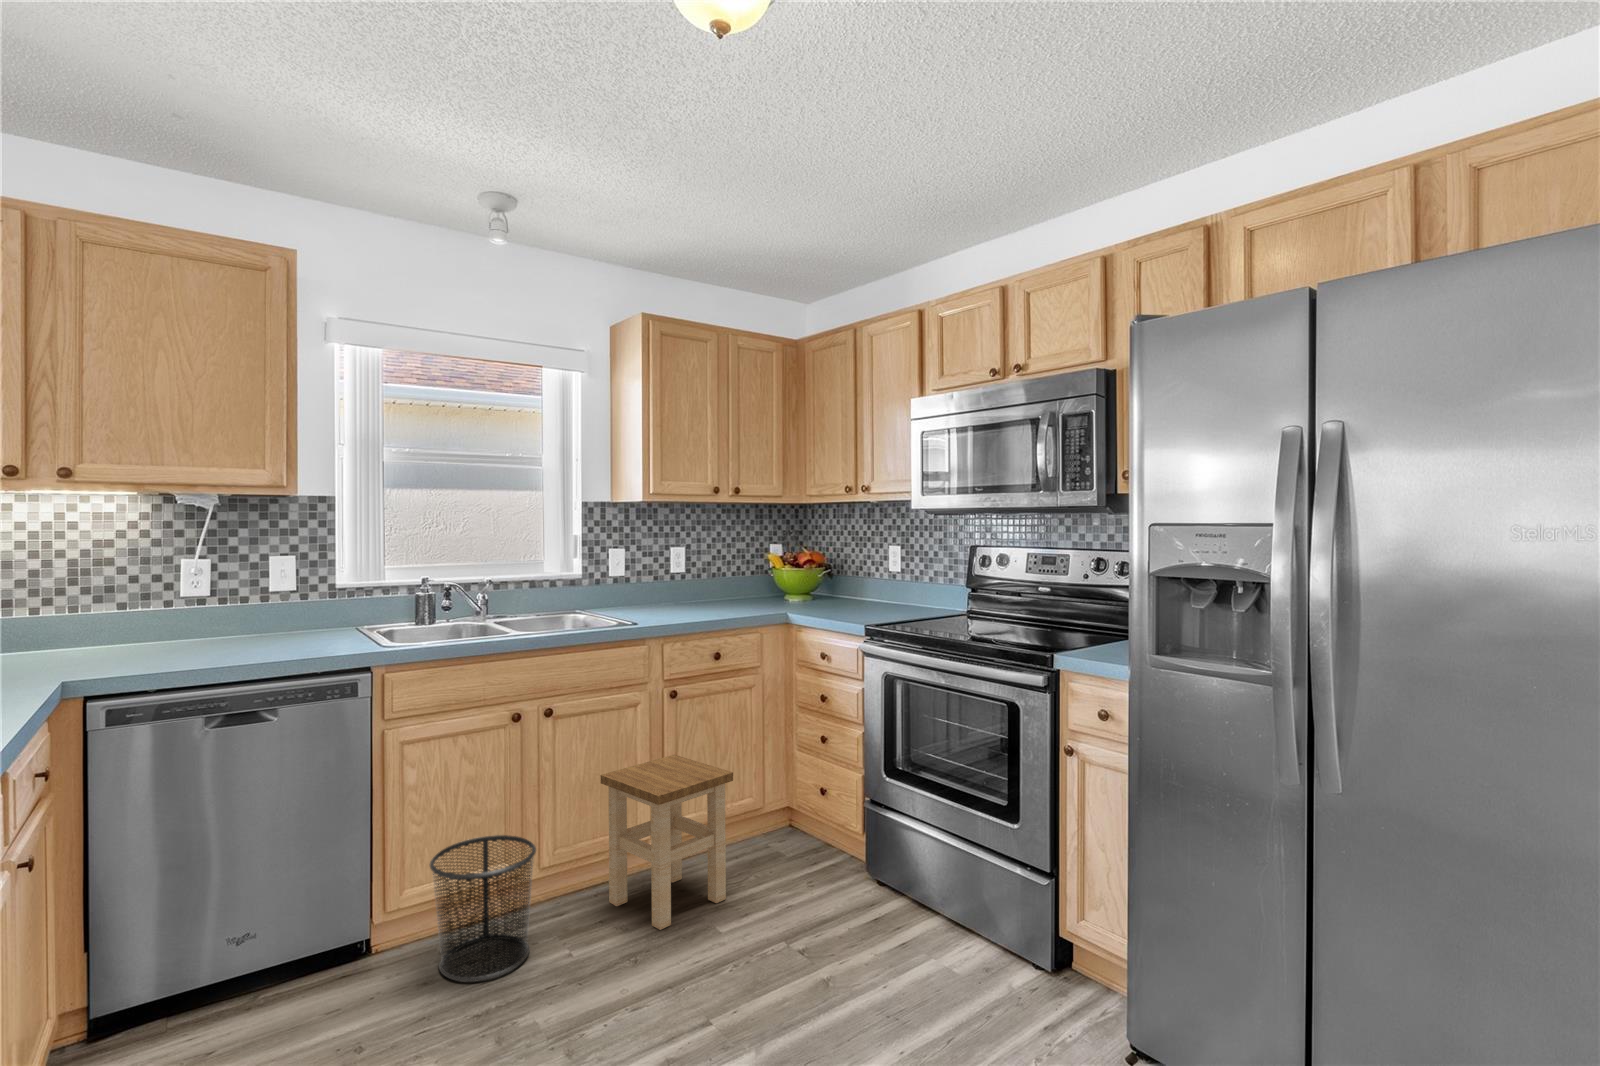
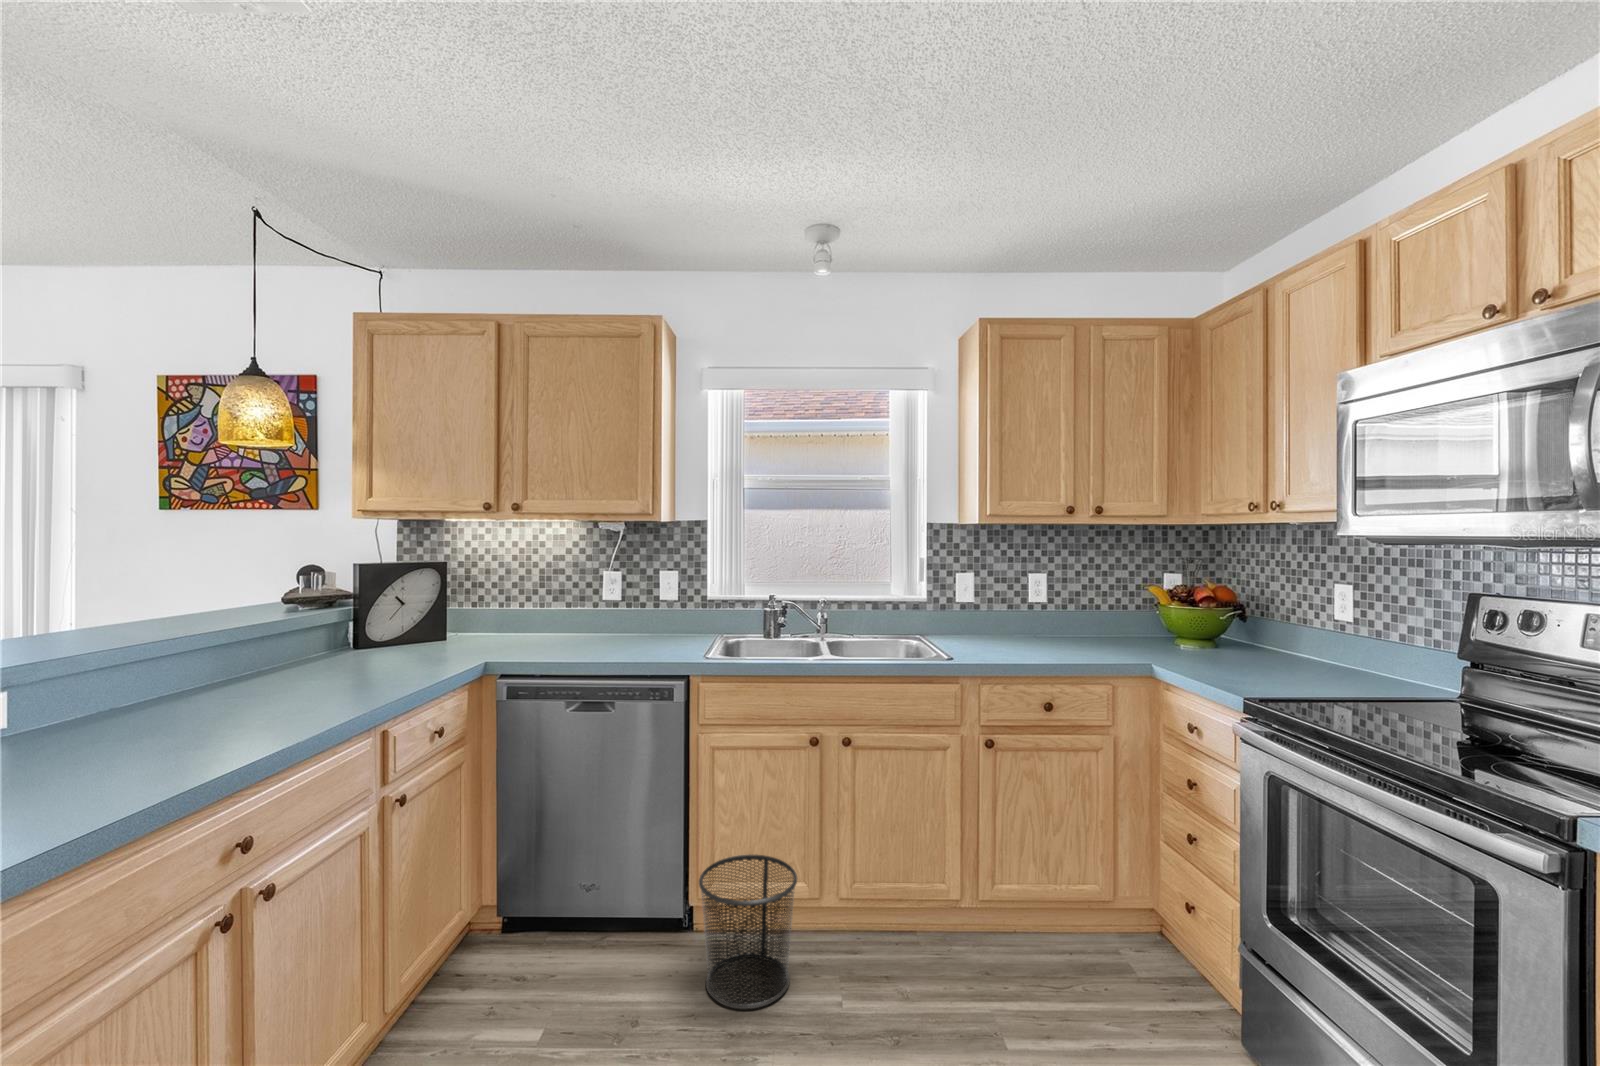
stool: present [600,755,733,930] -> none [886,814,1029,1024]

